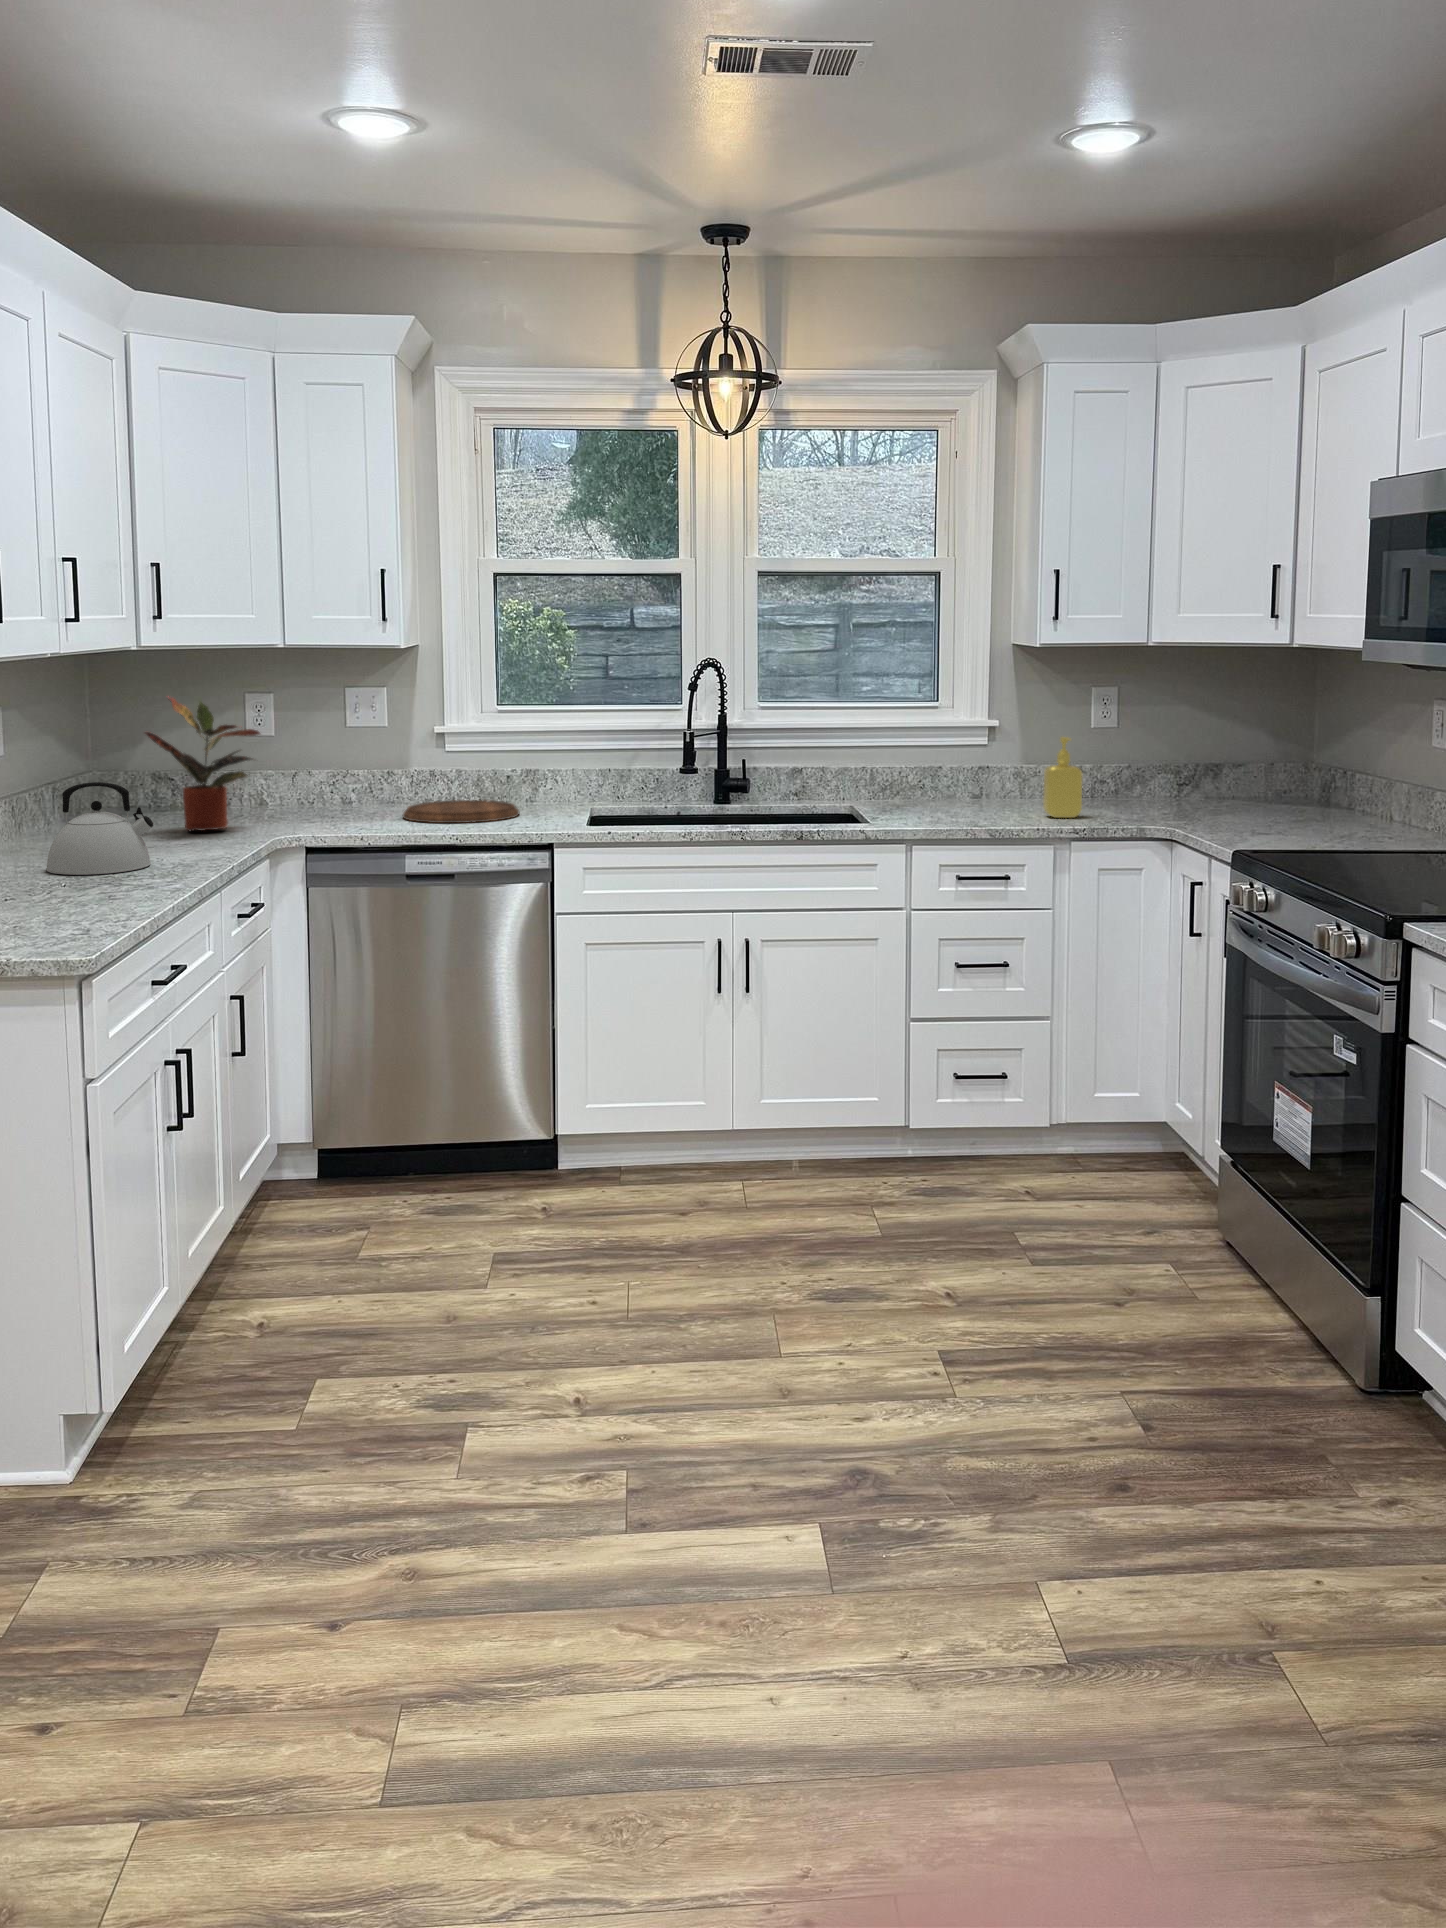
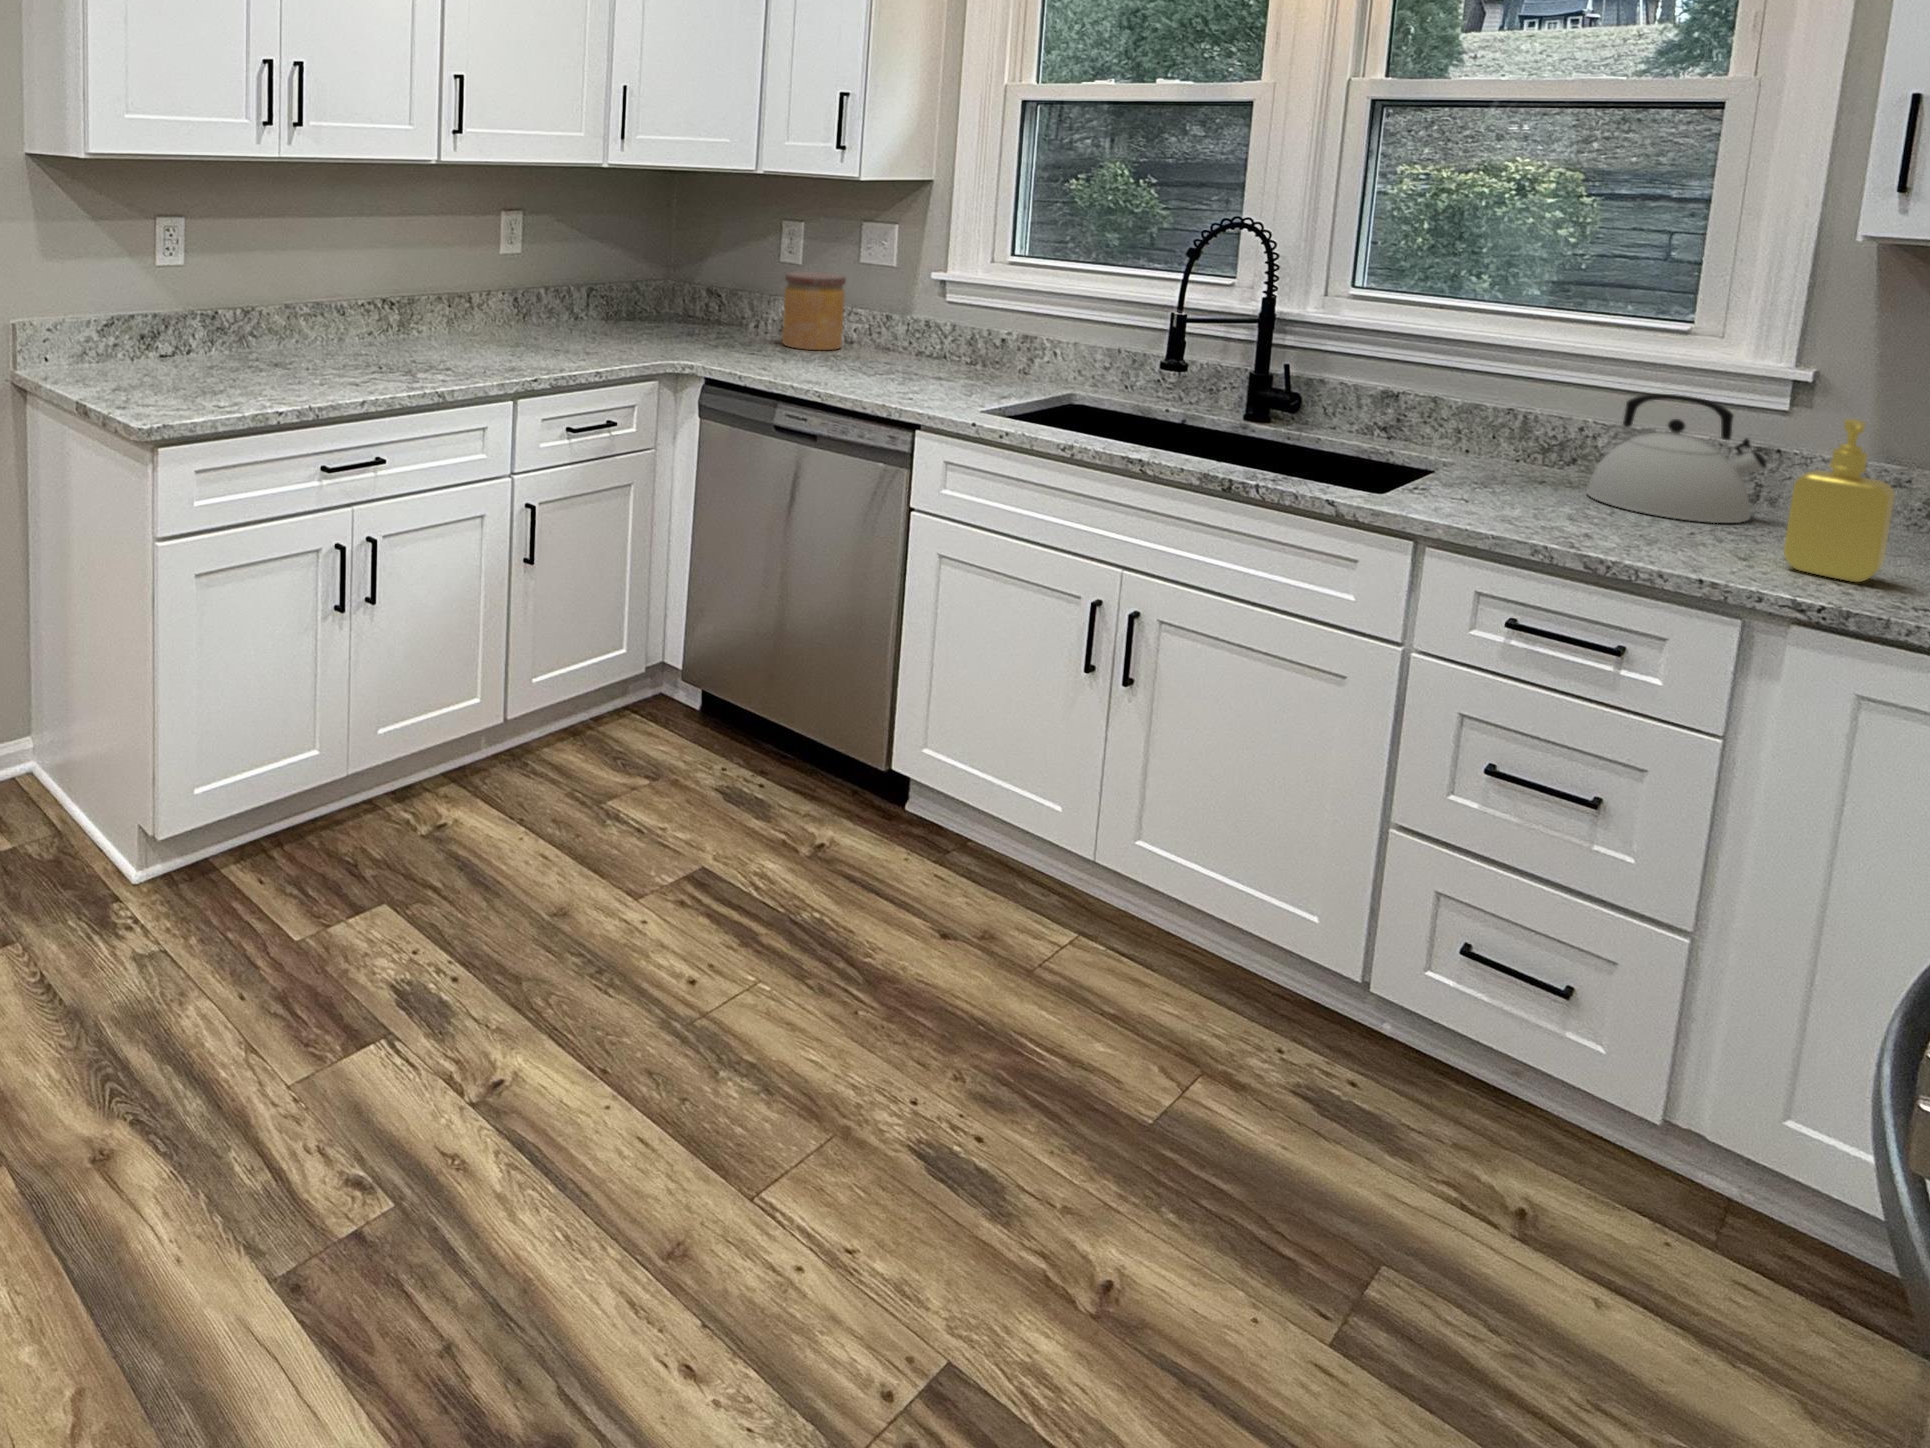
potted plant: present [145,697,260,831] -> none [616,216,717,349]
jar: none [281,739,343,814] -> present [782,272,846,350]
kettle: present [46,782,153,875] -> present [1586,394,1767,523]
cutting board: present [403,800,520,823] -> none [844,356,979,389]

